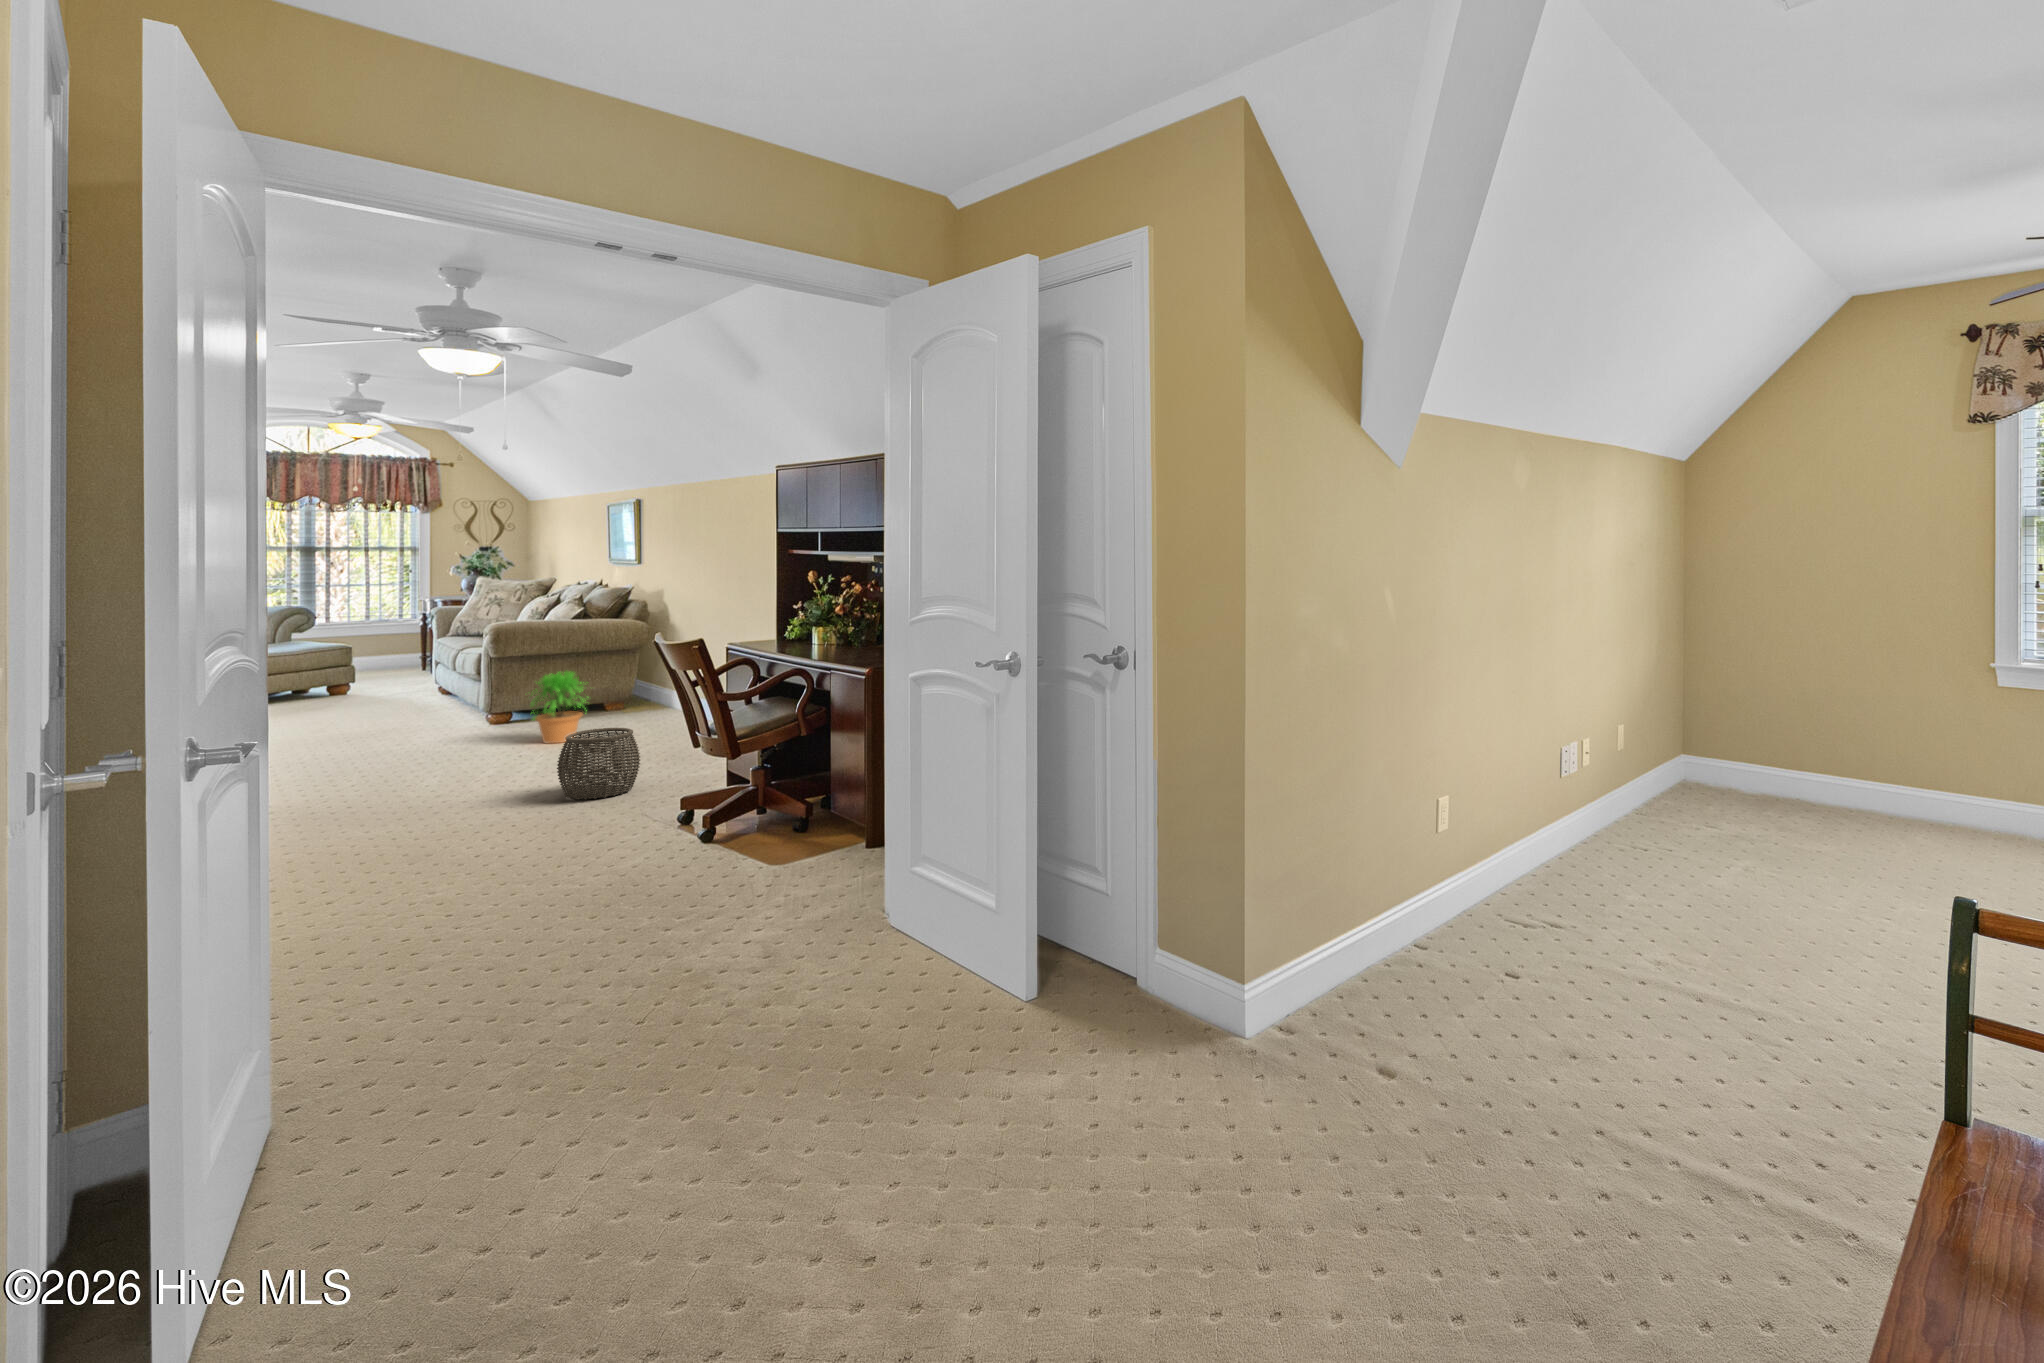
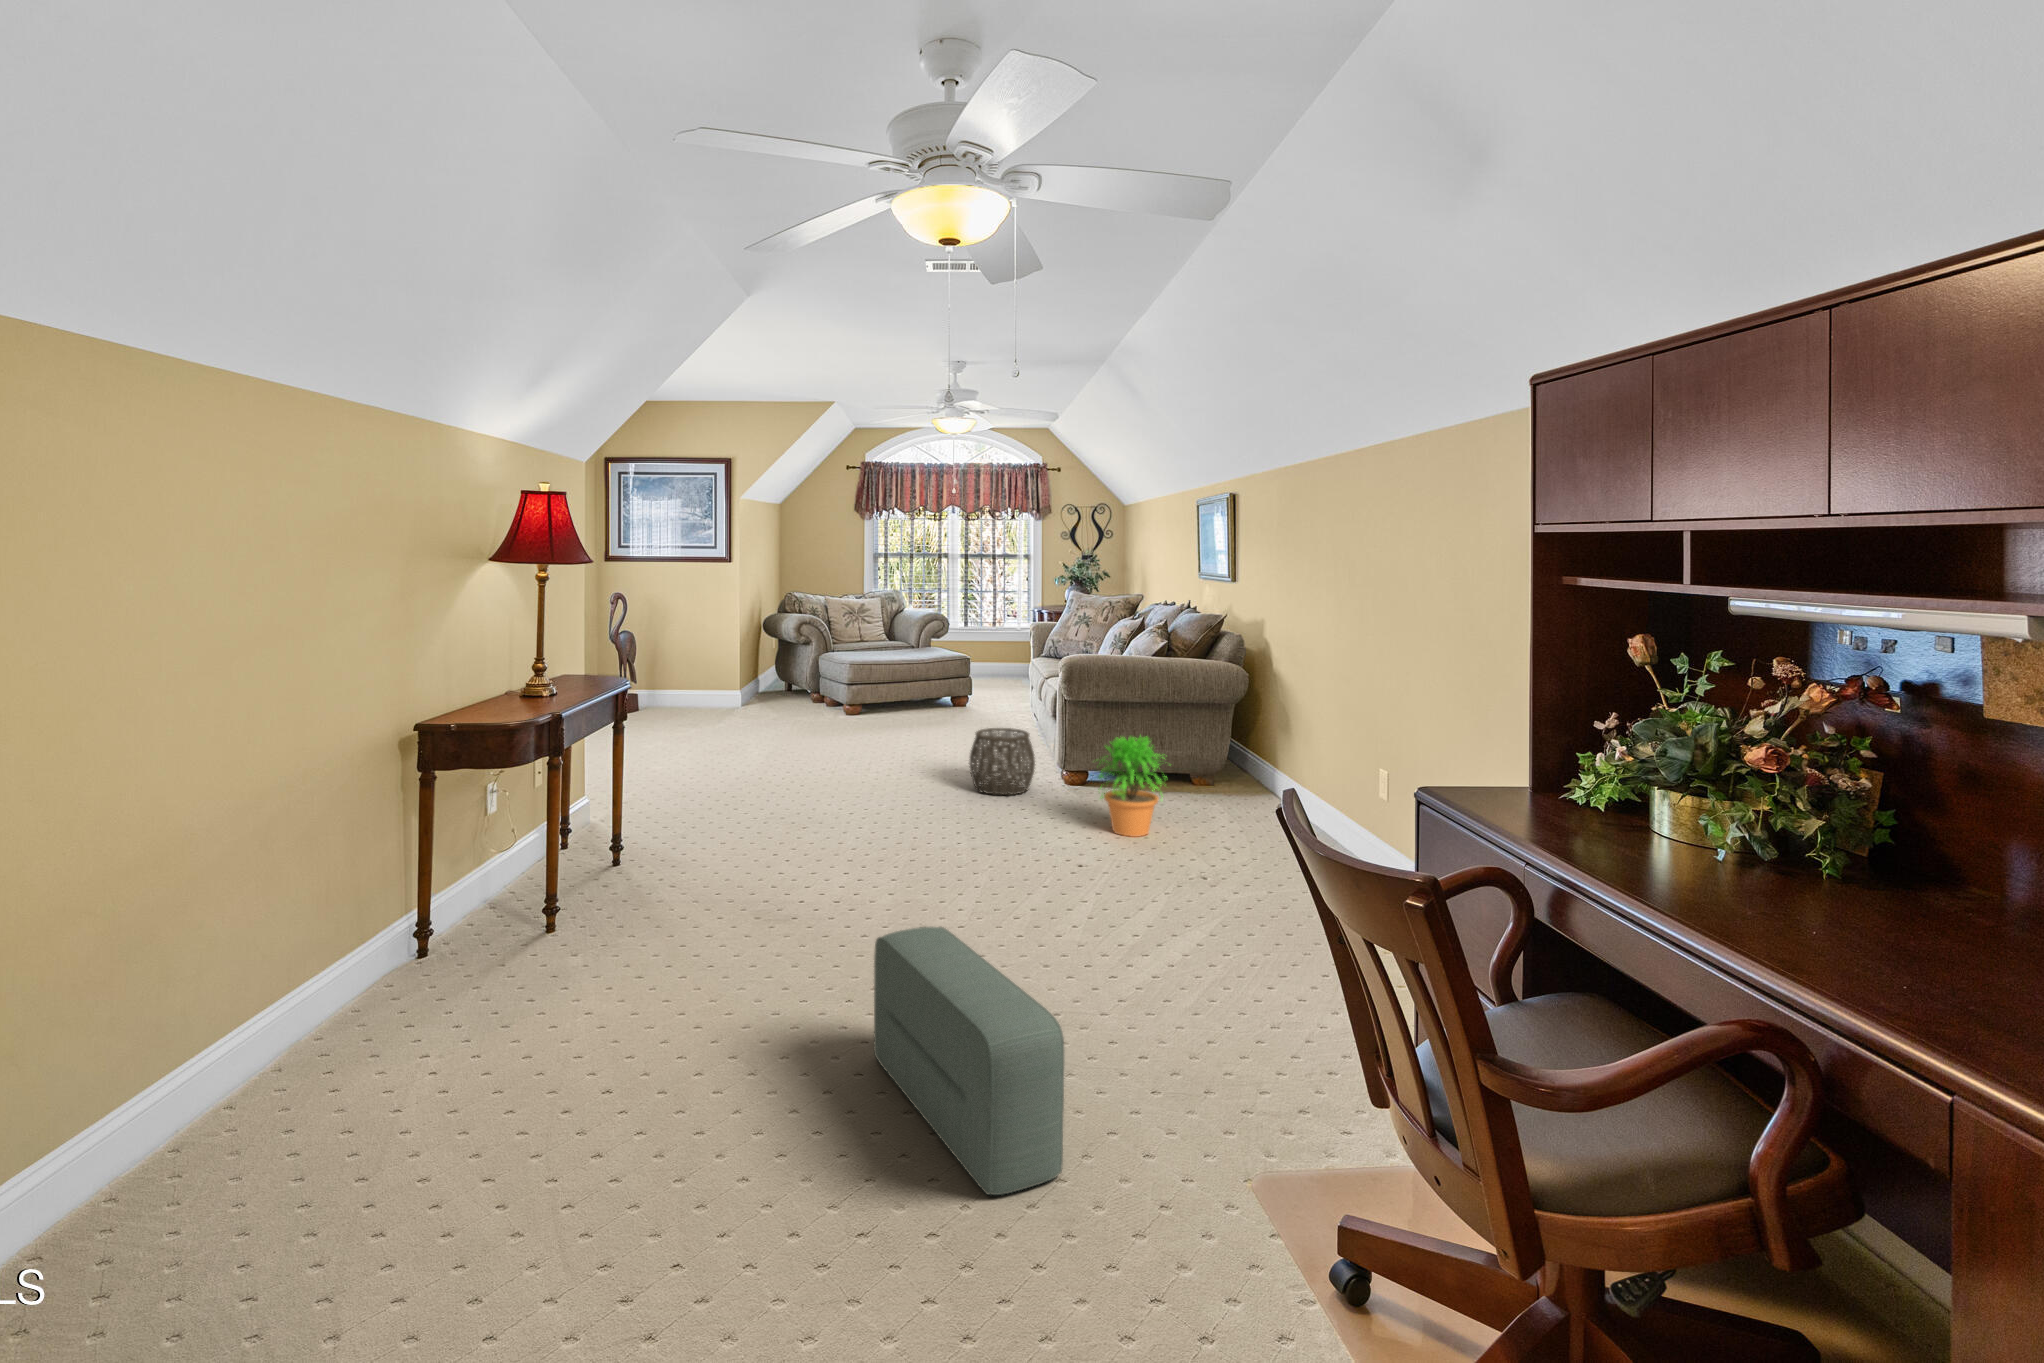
woven basket: present [557,728,640,800] -> present [969,728,1035,796]
pouf: none [391,766,549,869] -> present [874,927,1065,1195]

